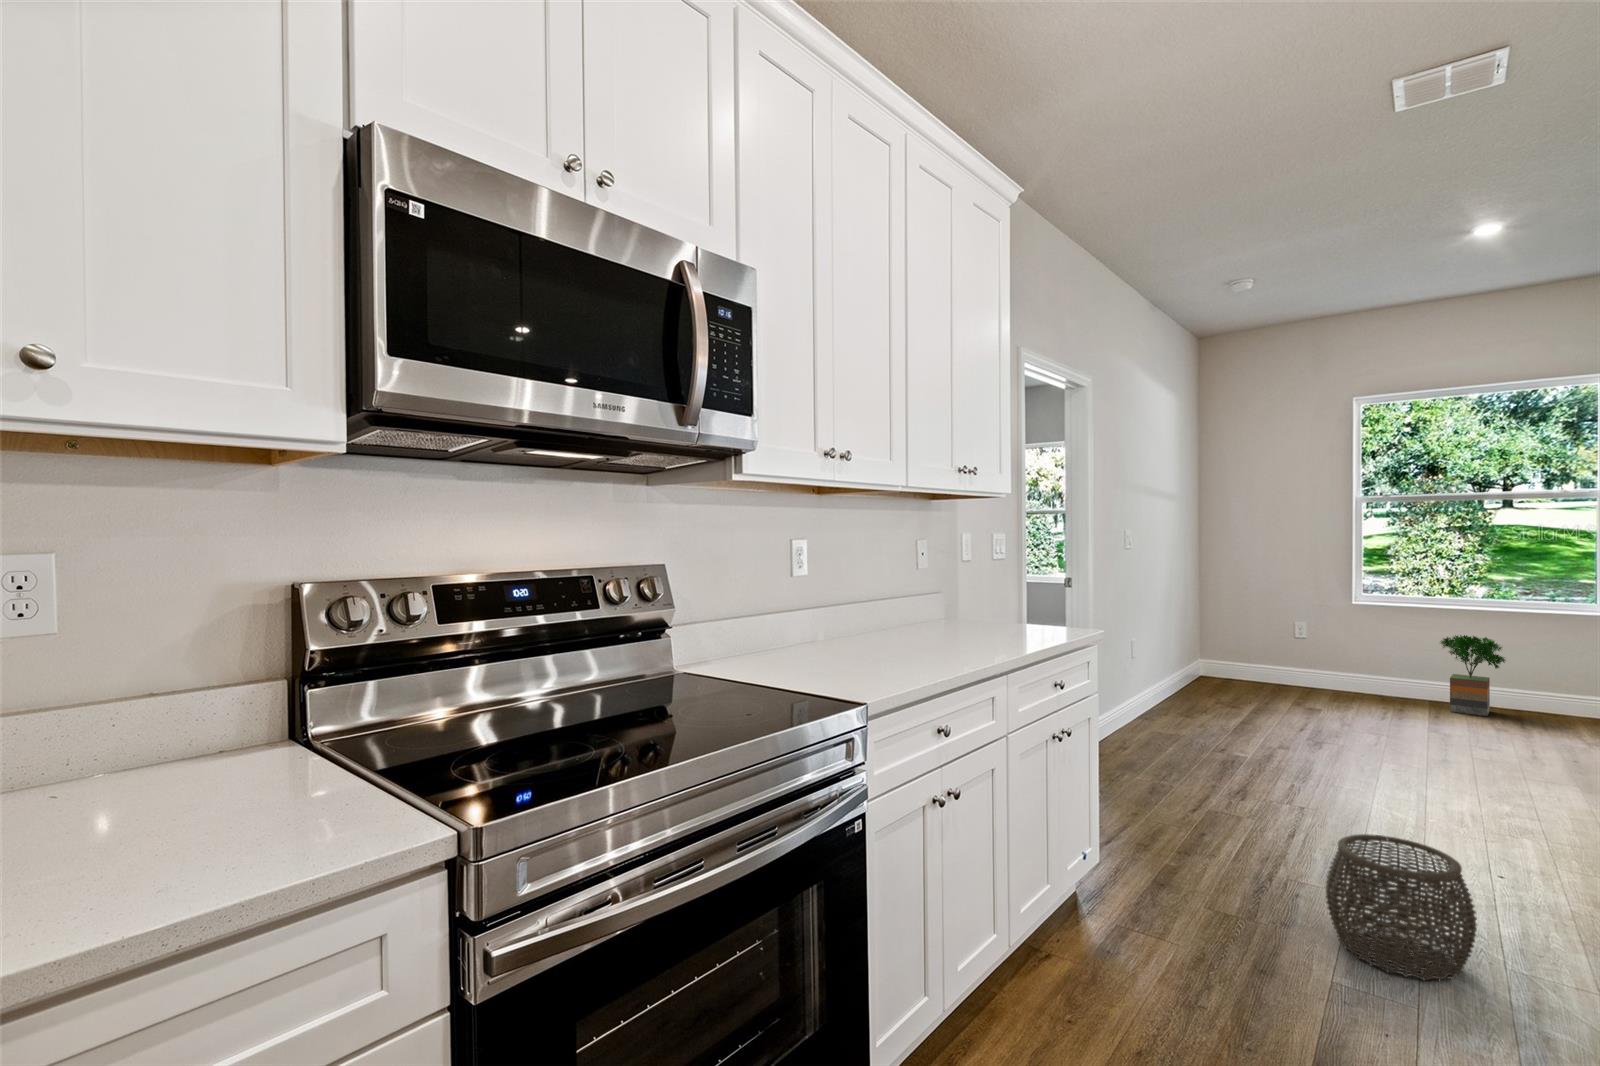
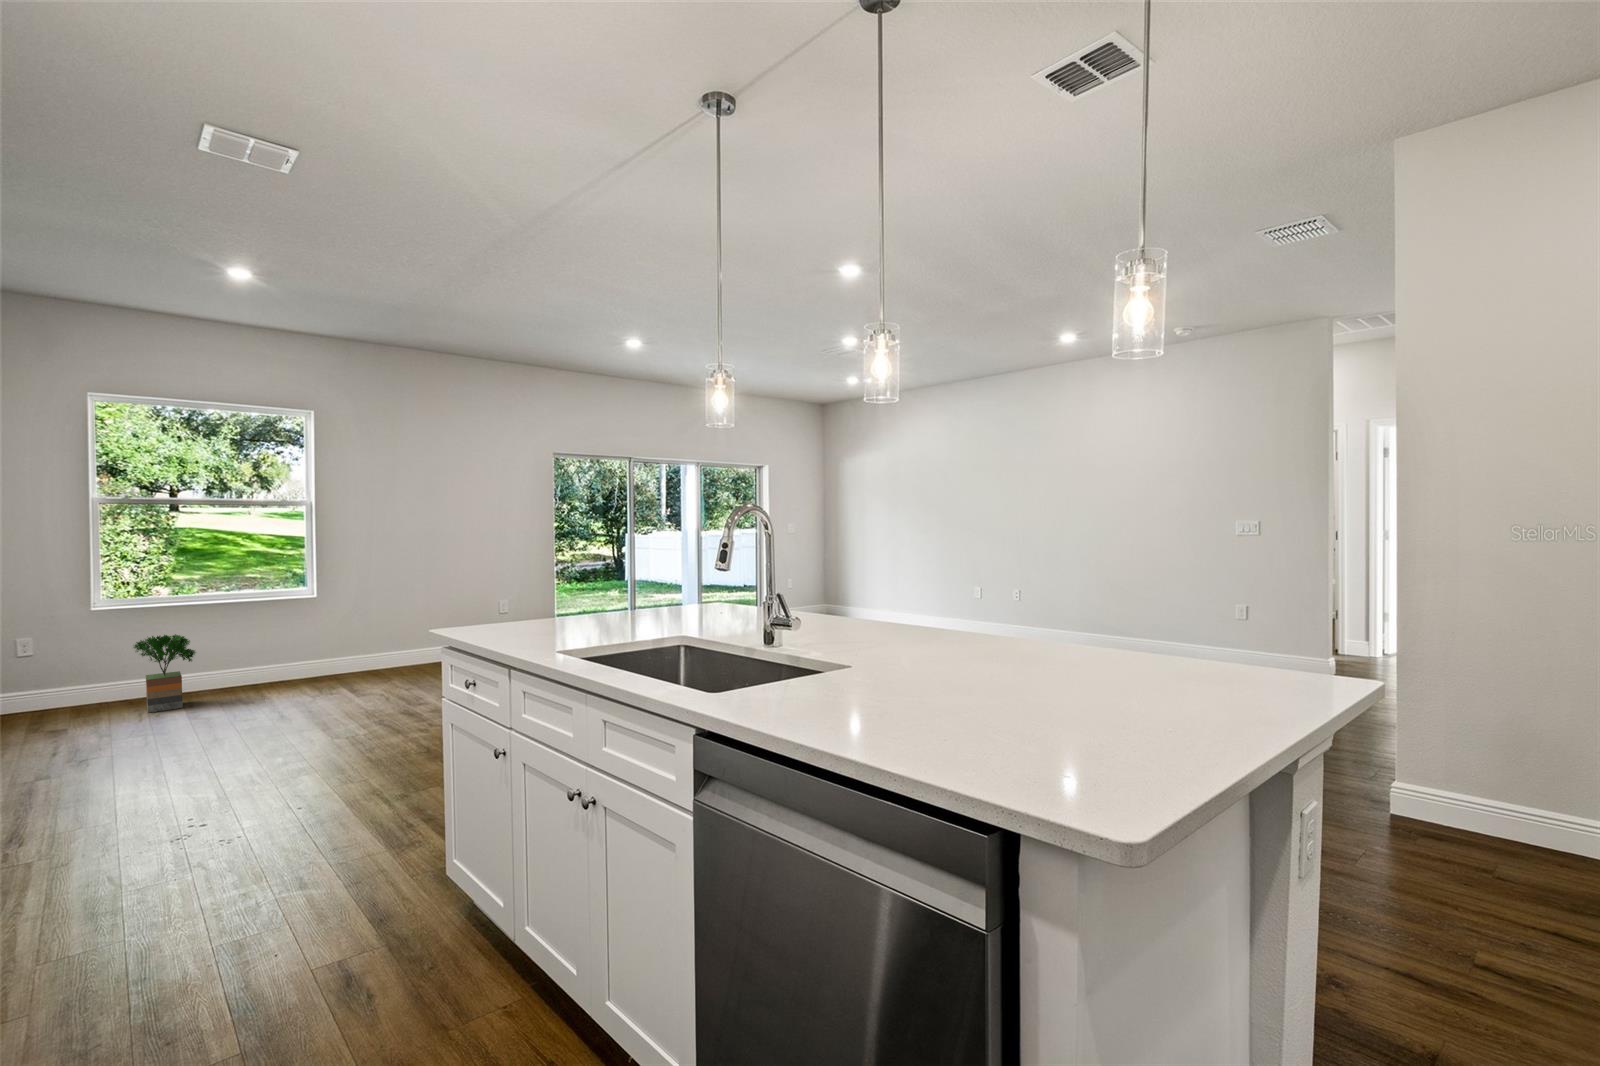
woven basket: present [1326,834,1477,981] -> none [205,841,336,974]

